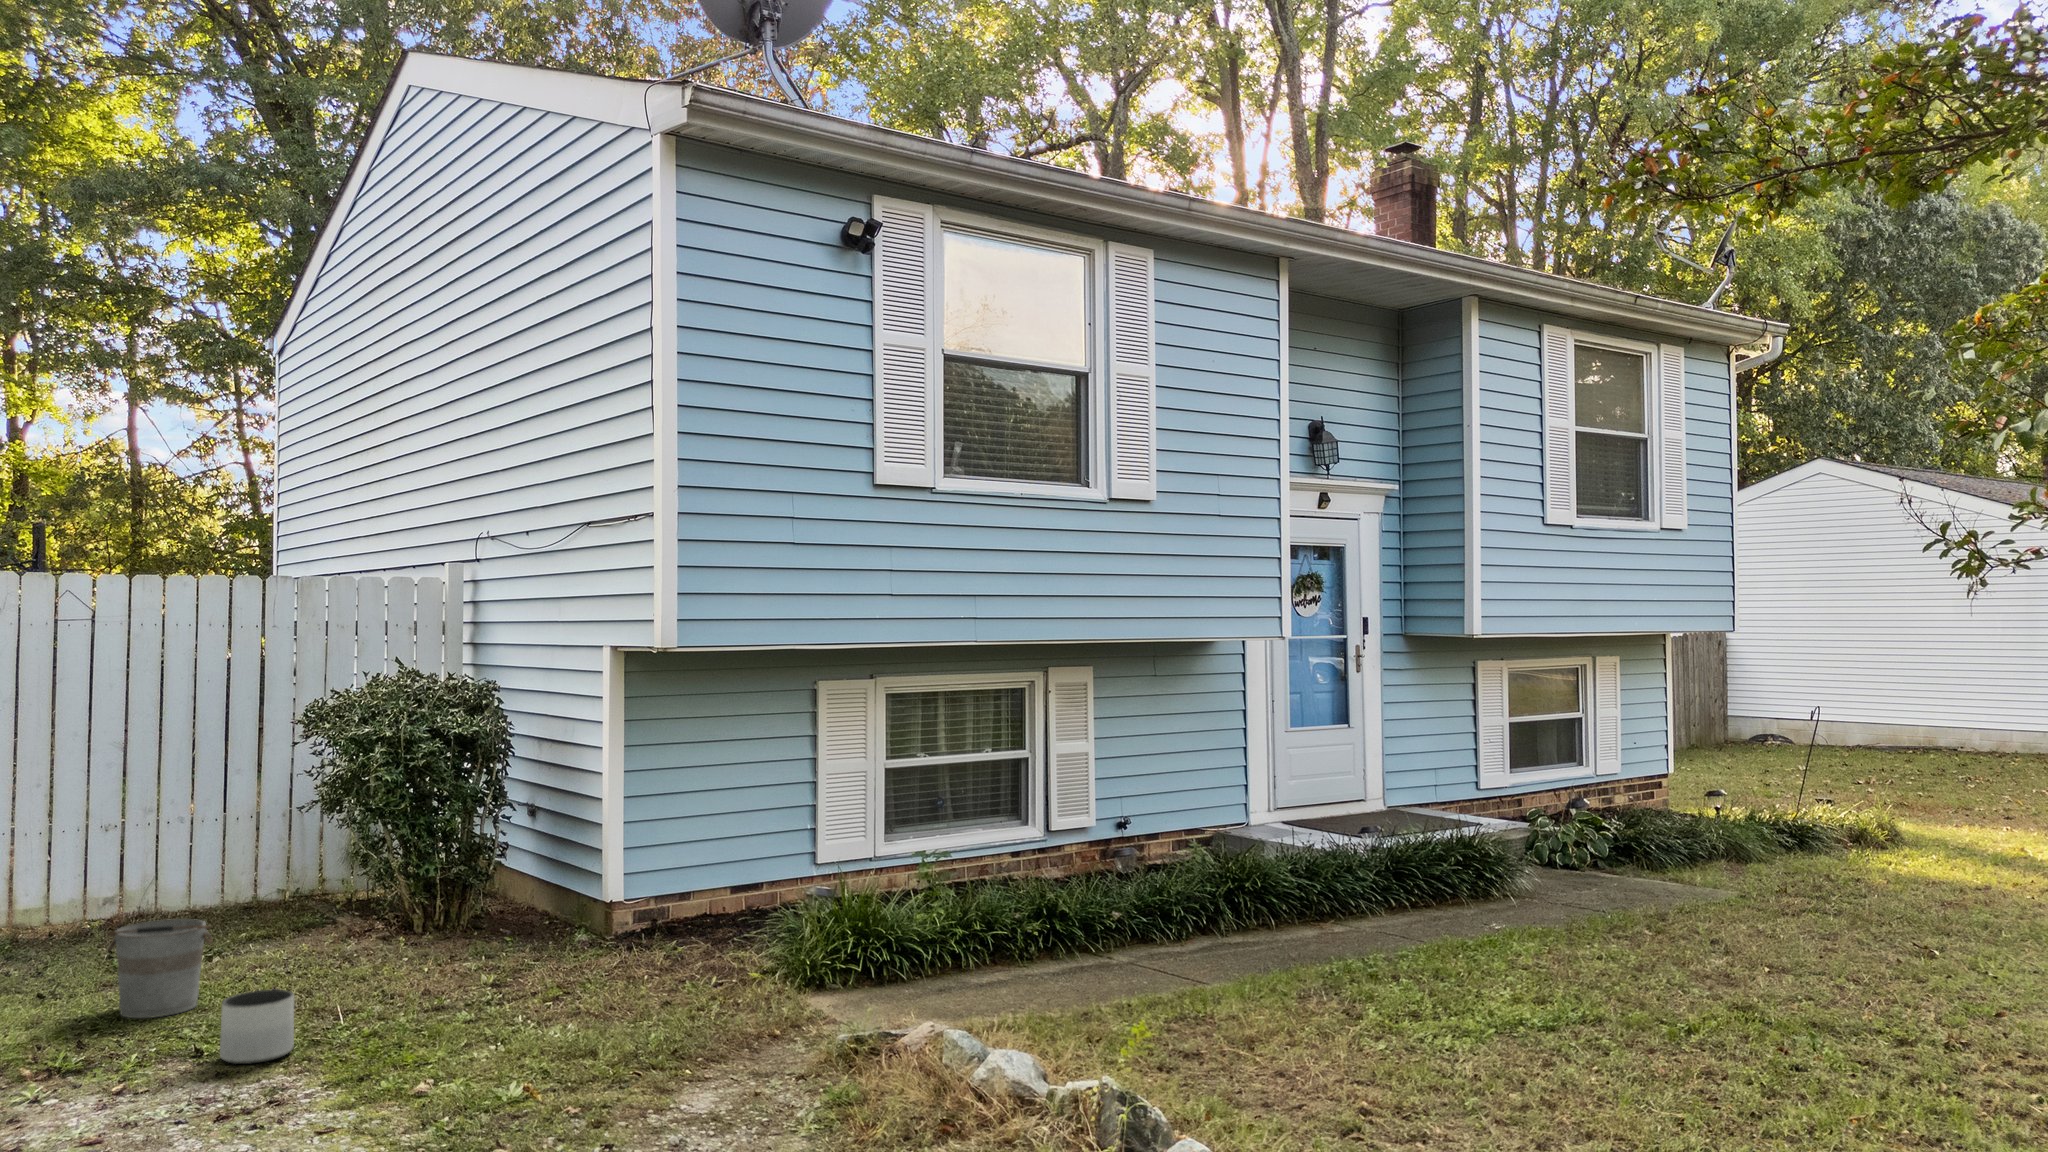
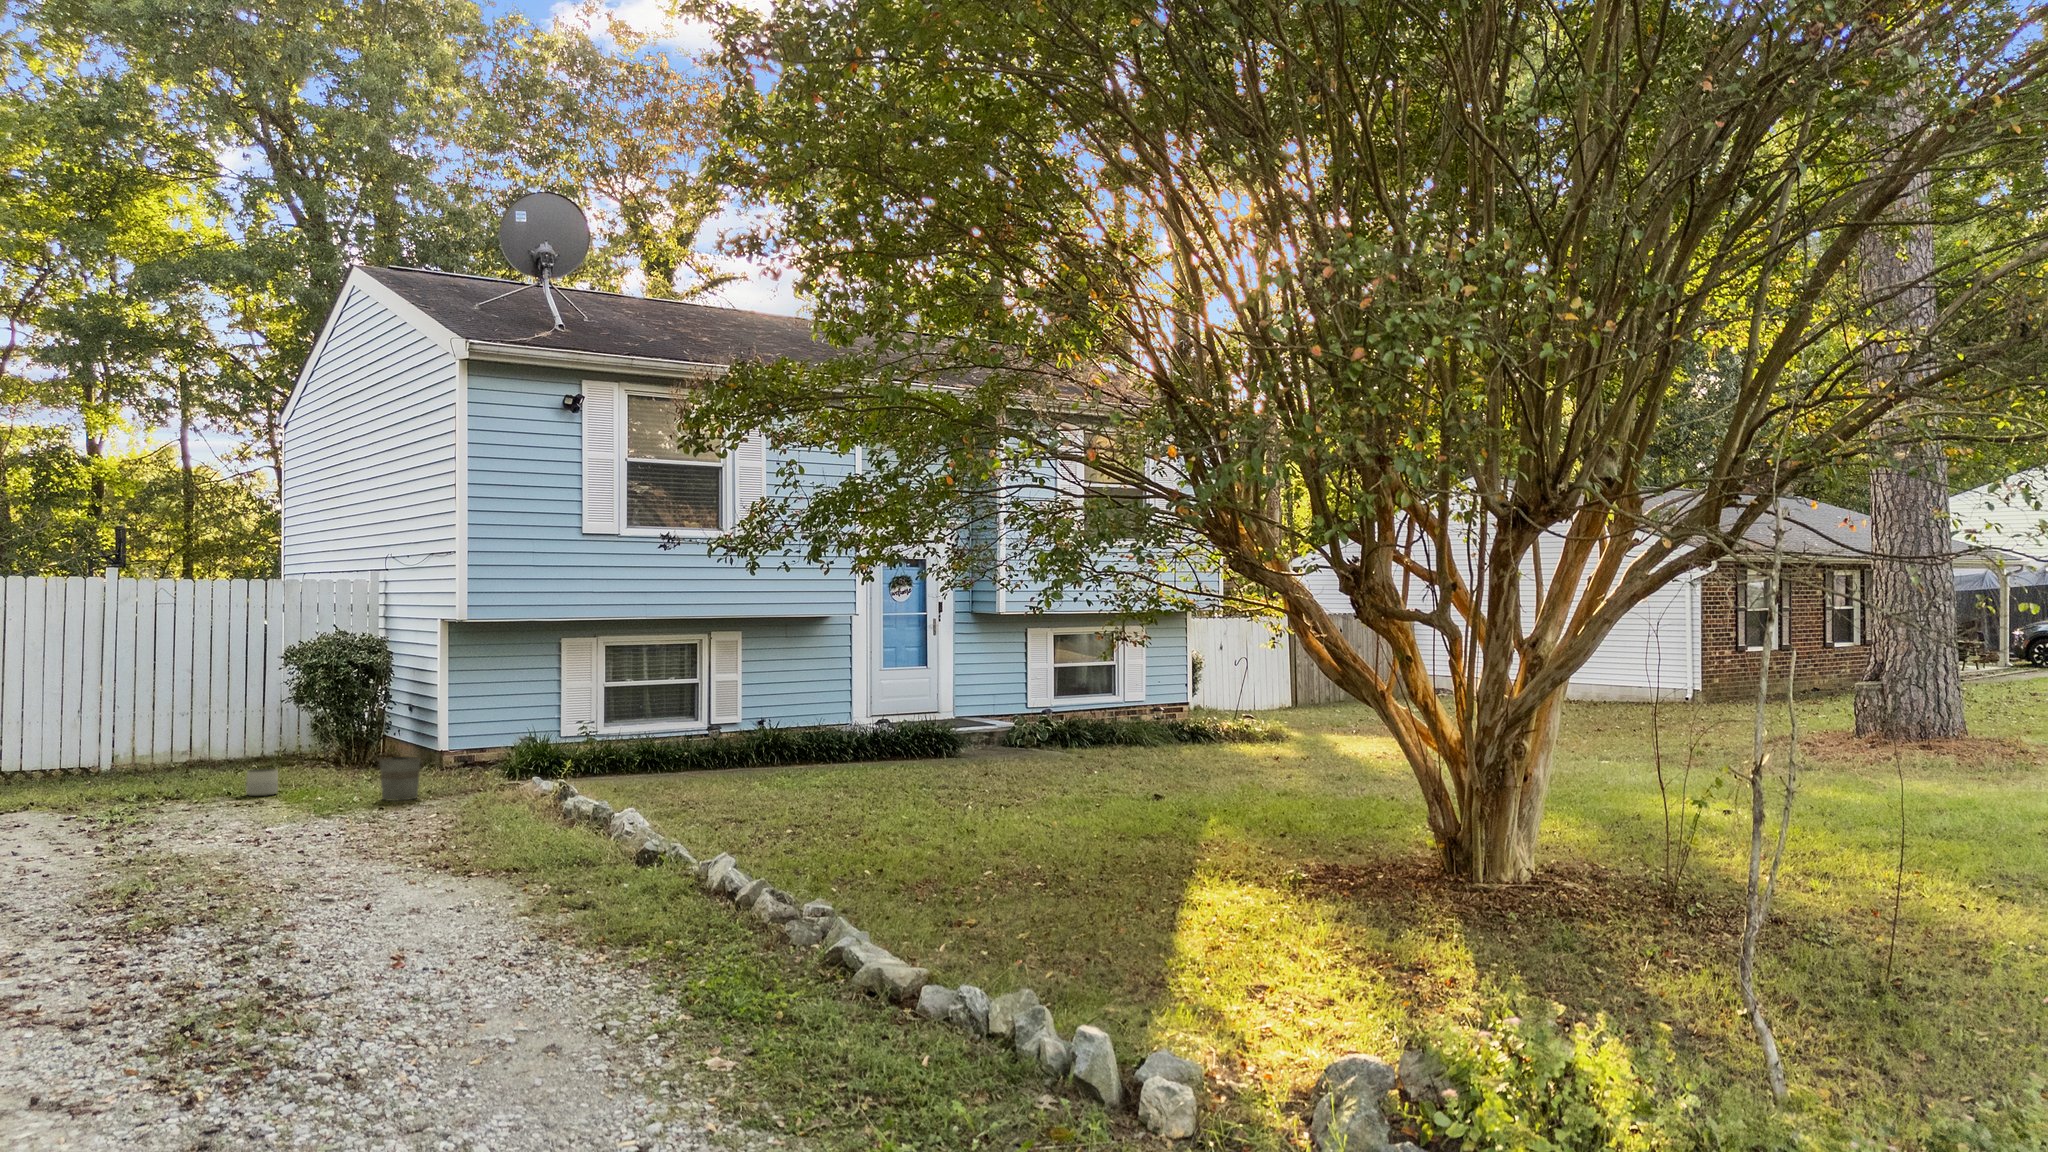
bucket: present [108,919,213,1018] -> present [378,757,423,801]

